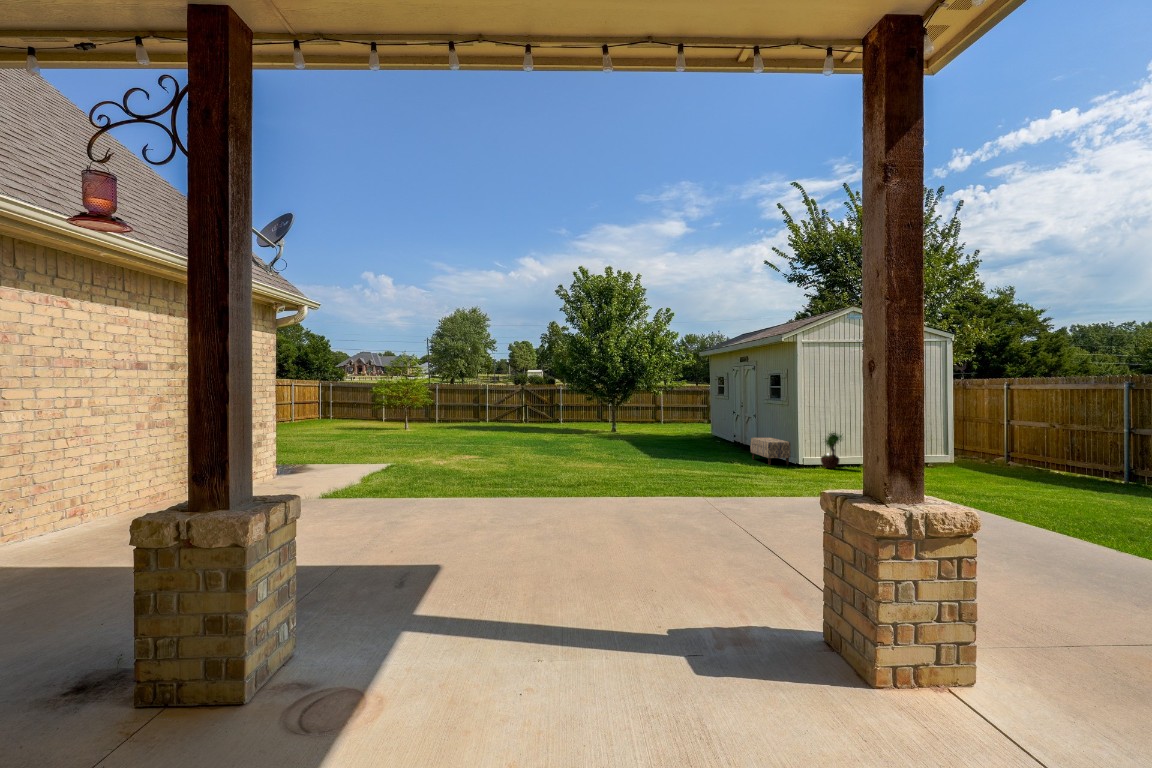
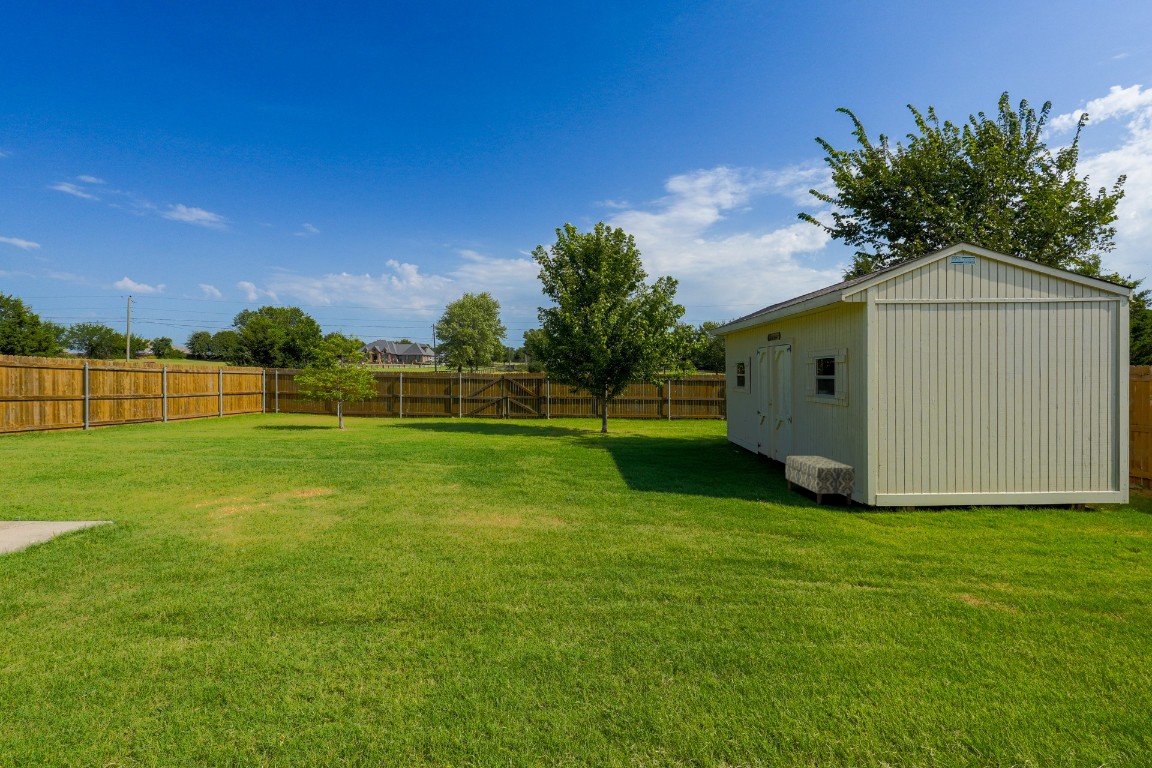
potted tree: present [821,433,842,469] -> none [909,448,955,515]

